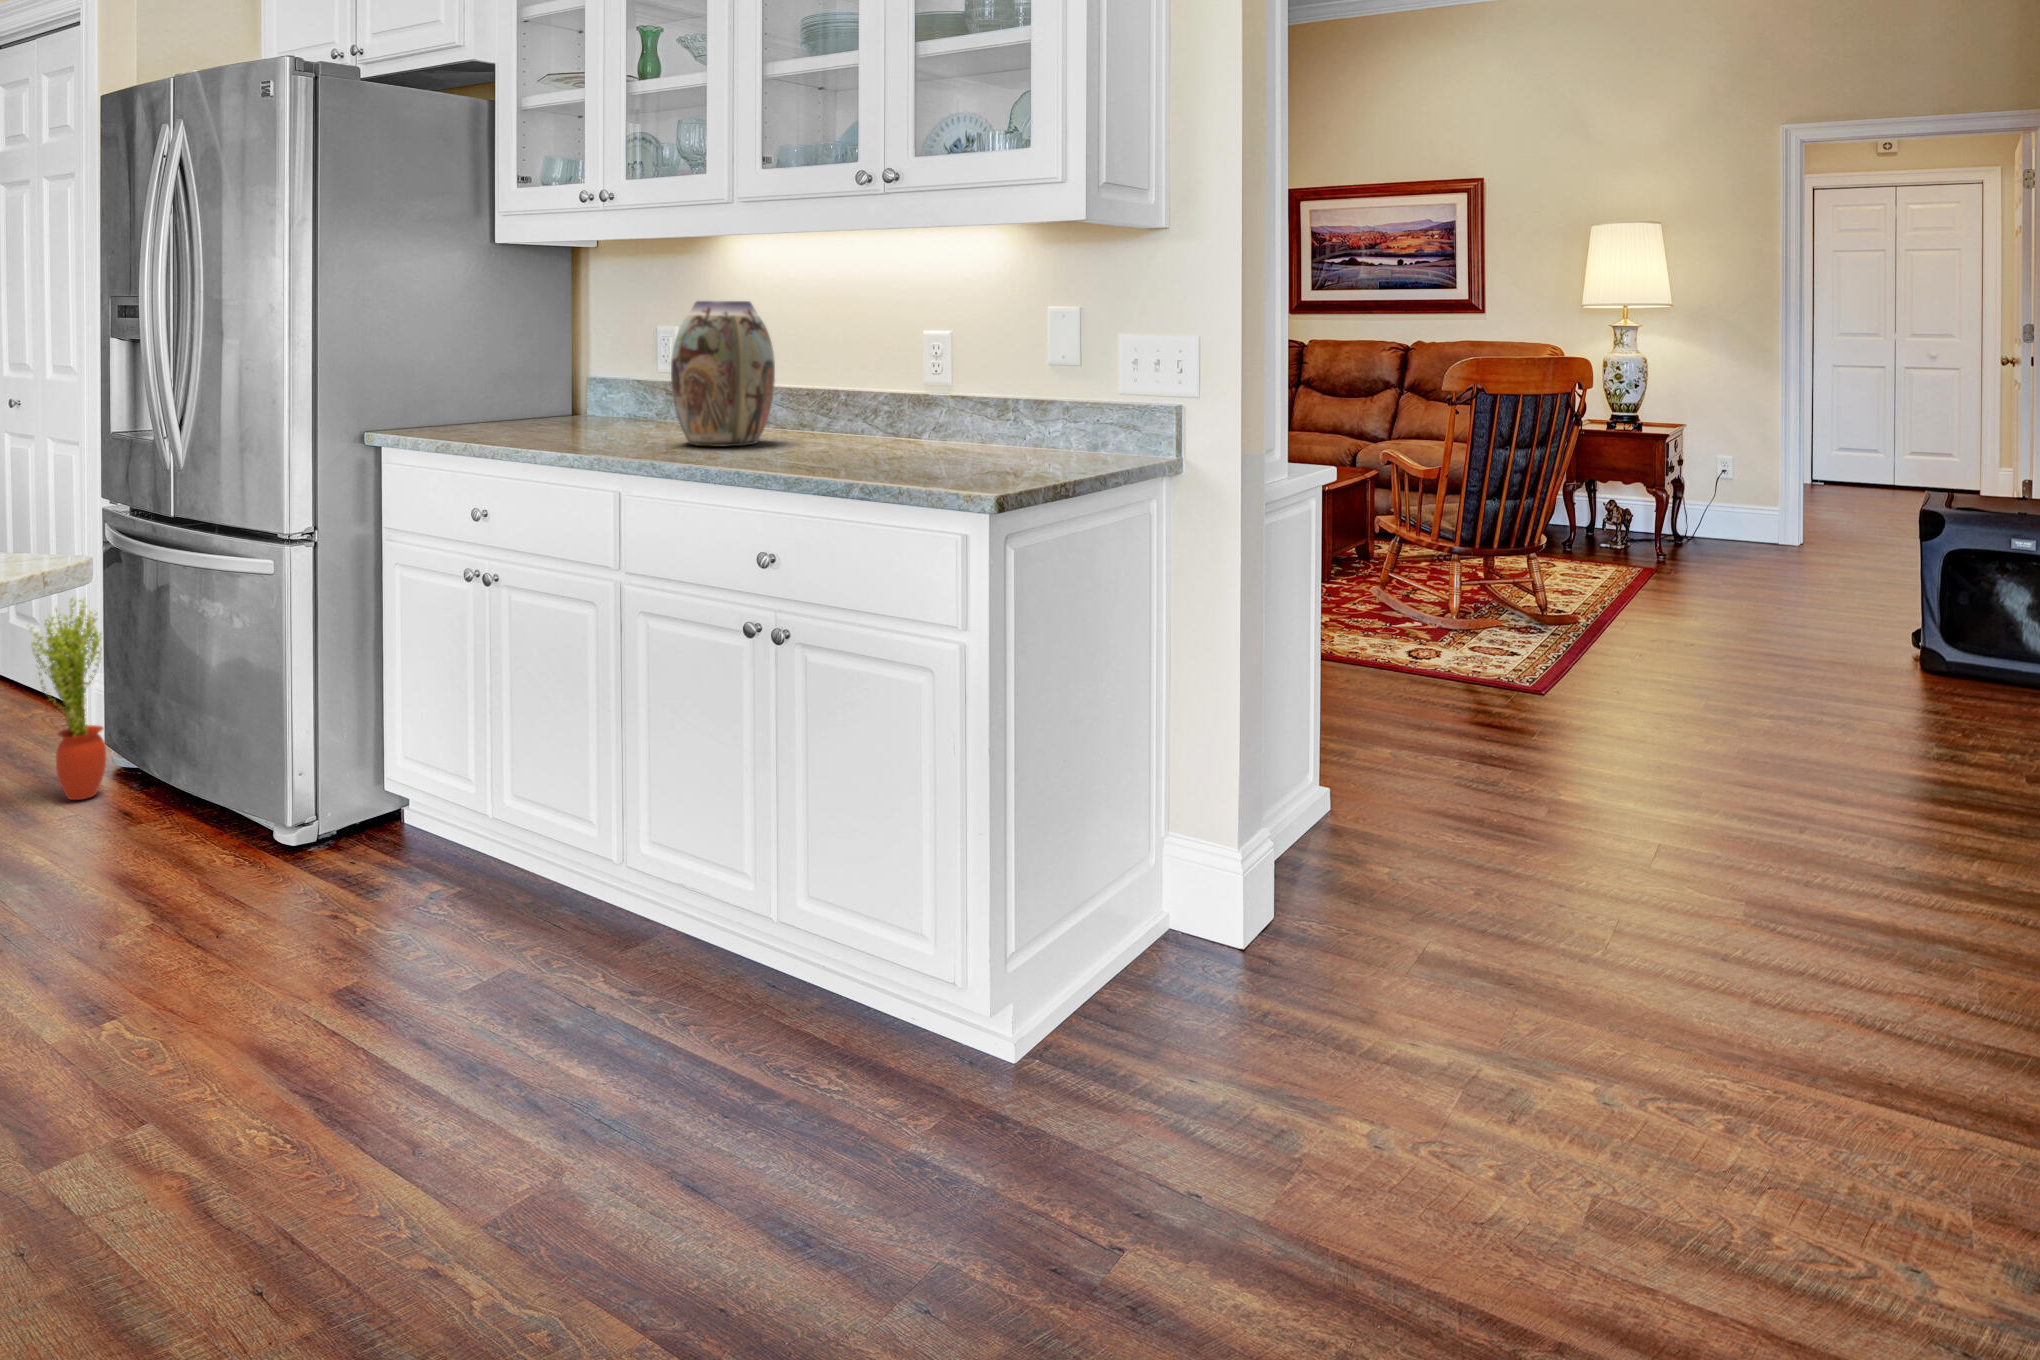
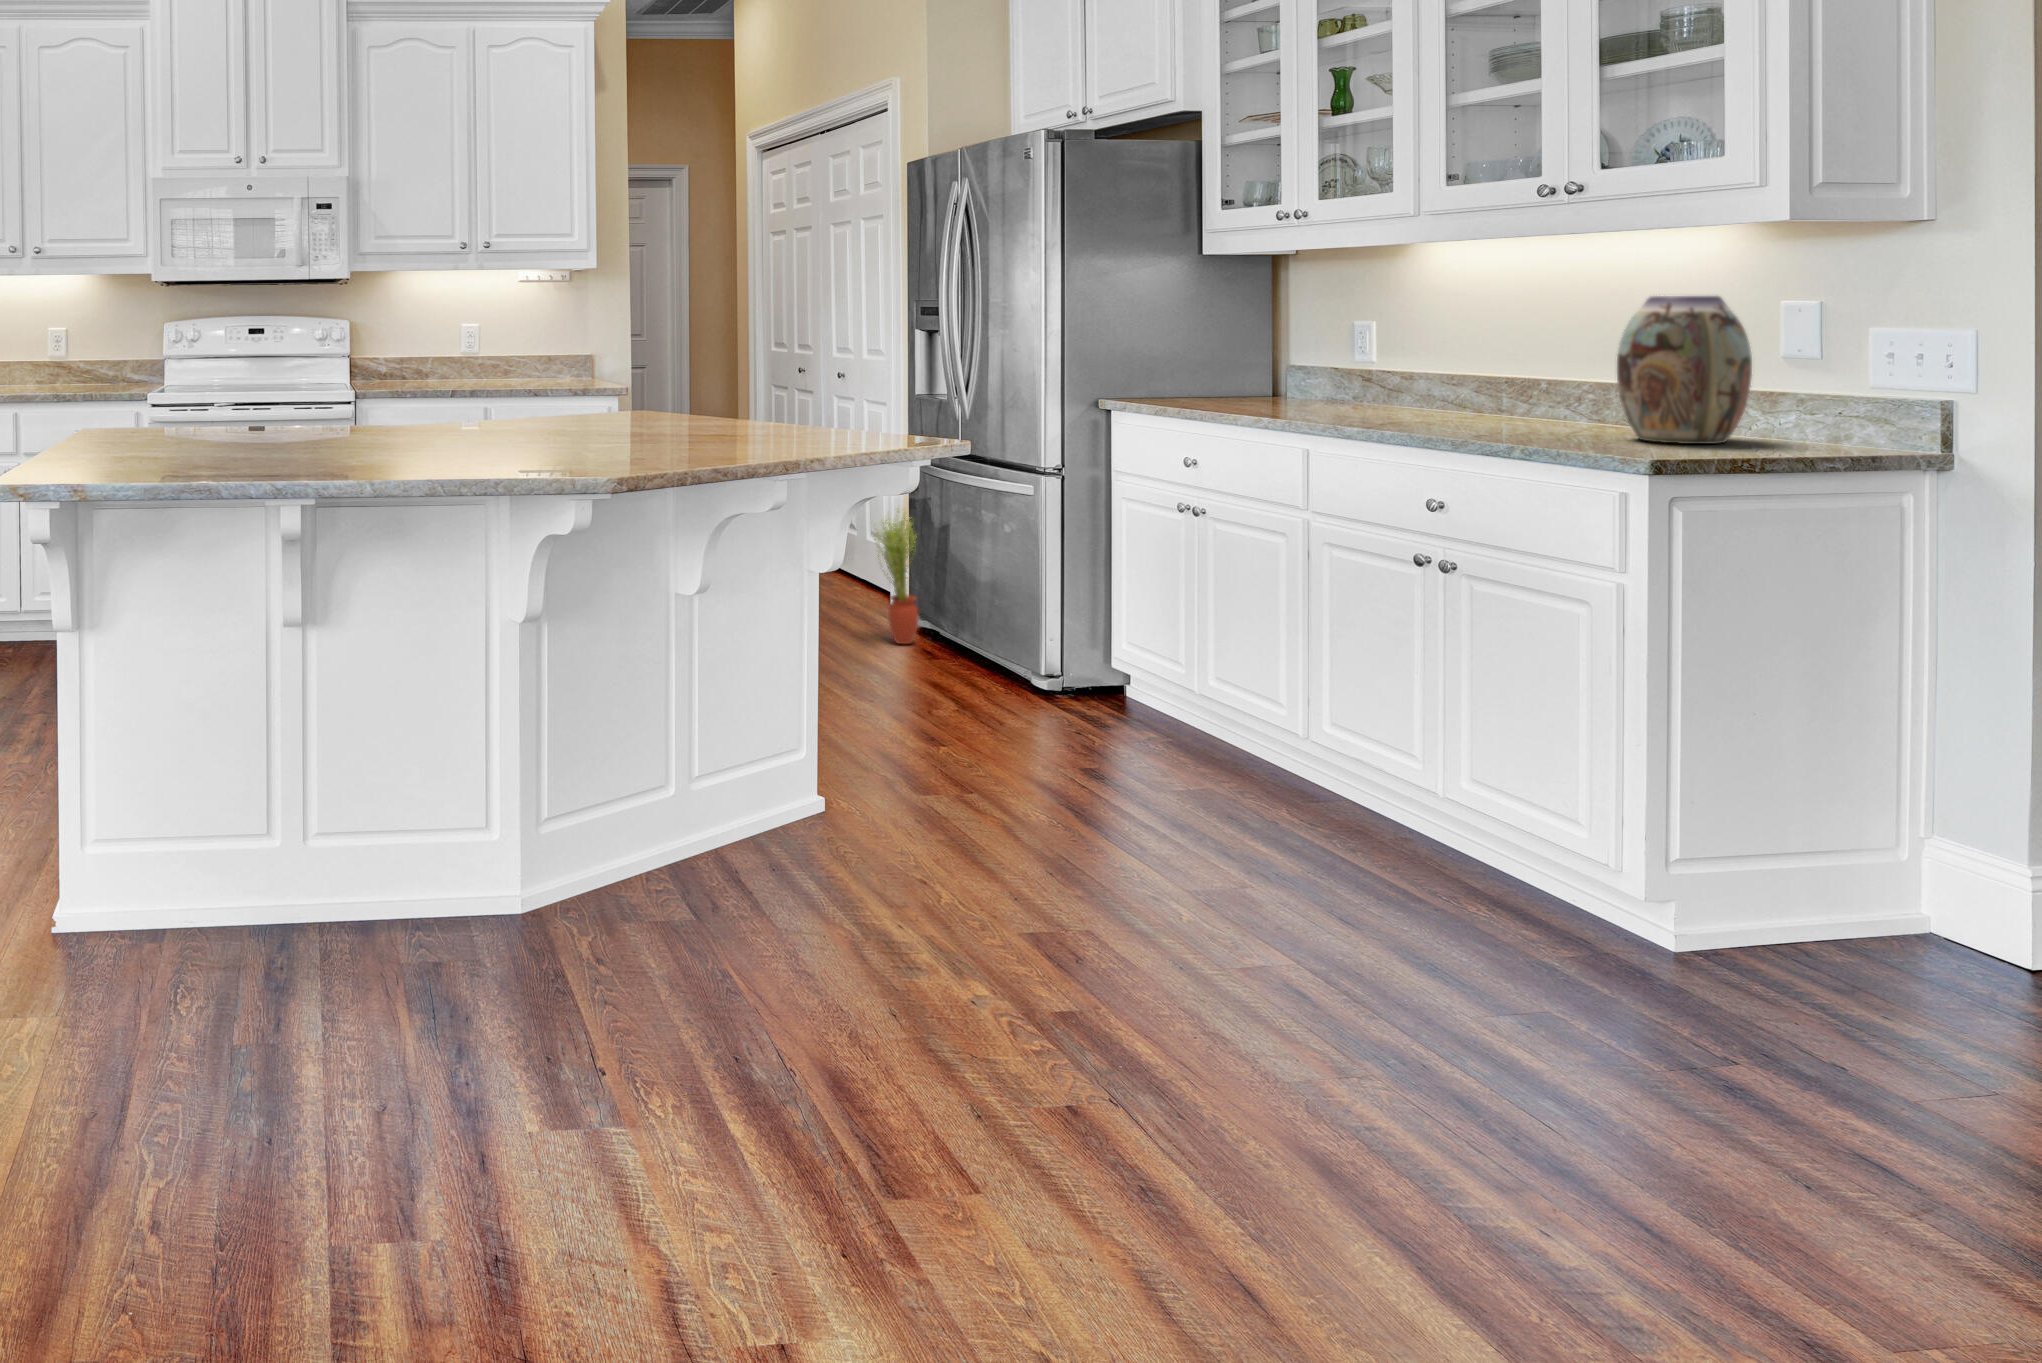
vase: present [671,301,775,446] -> present [1617,296,1752,444]

